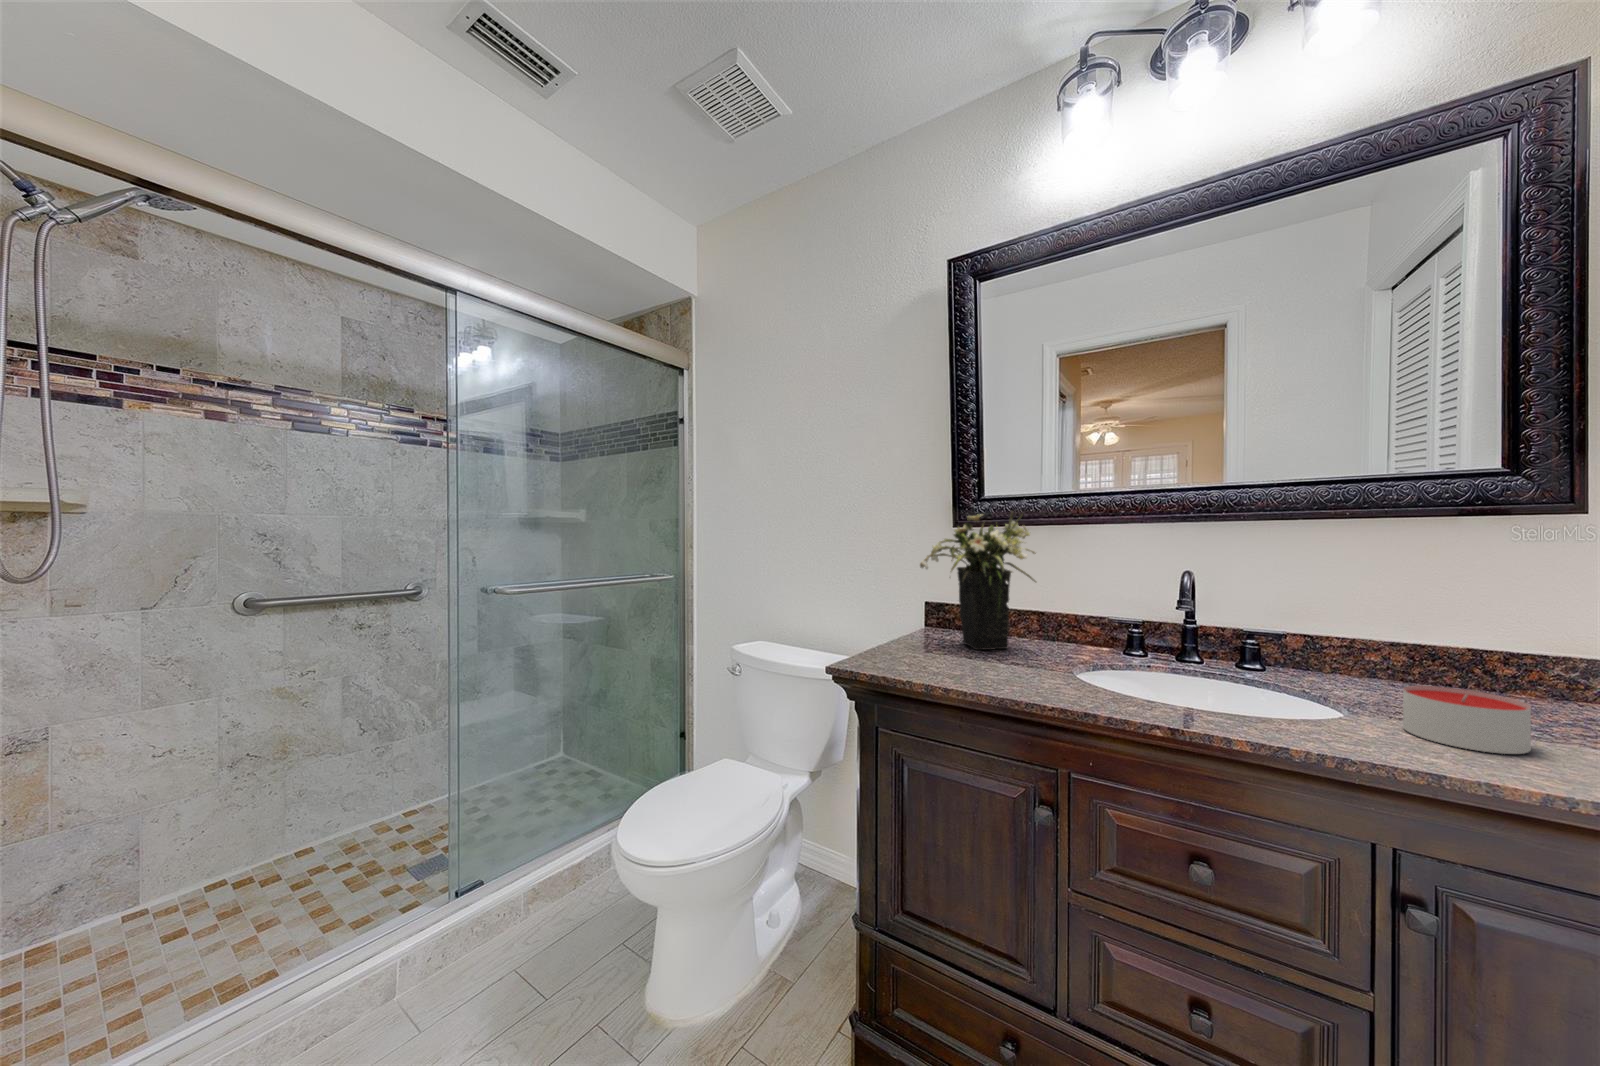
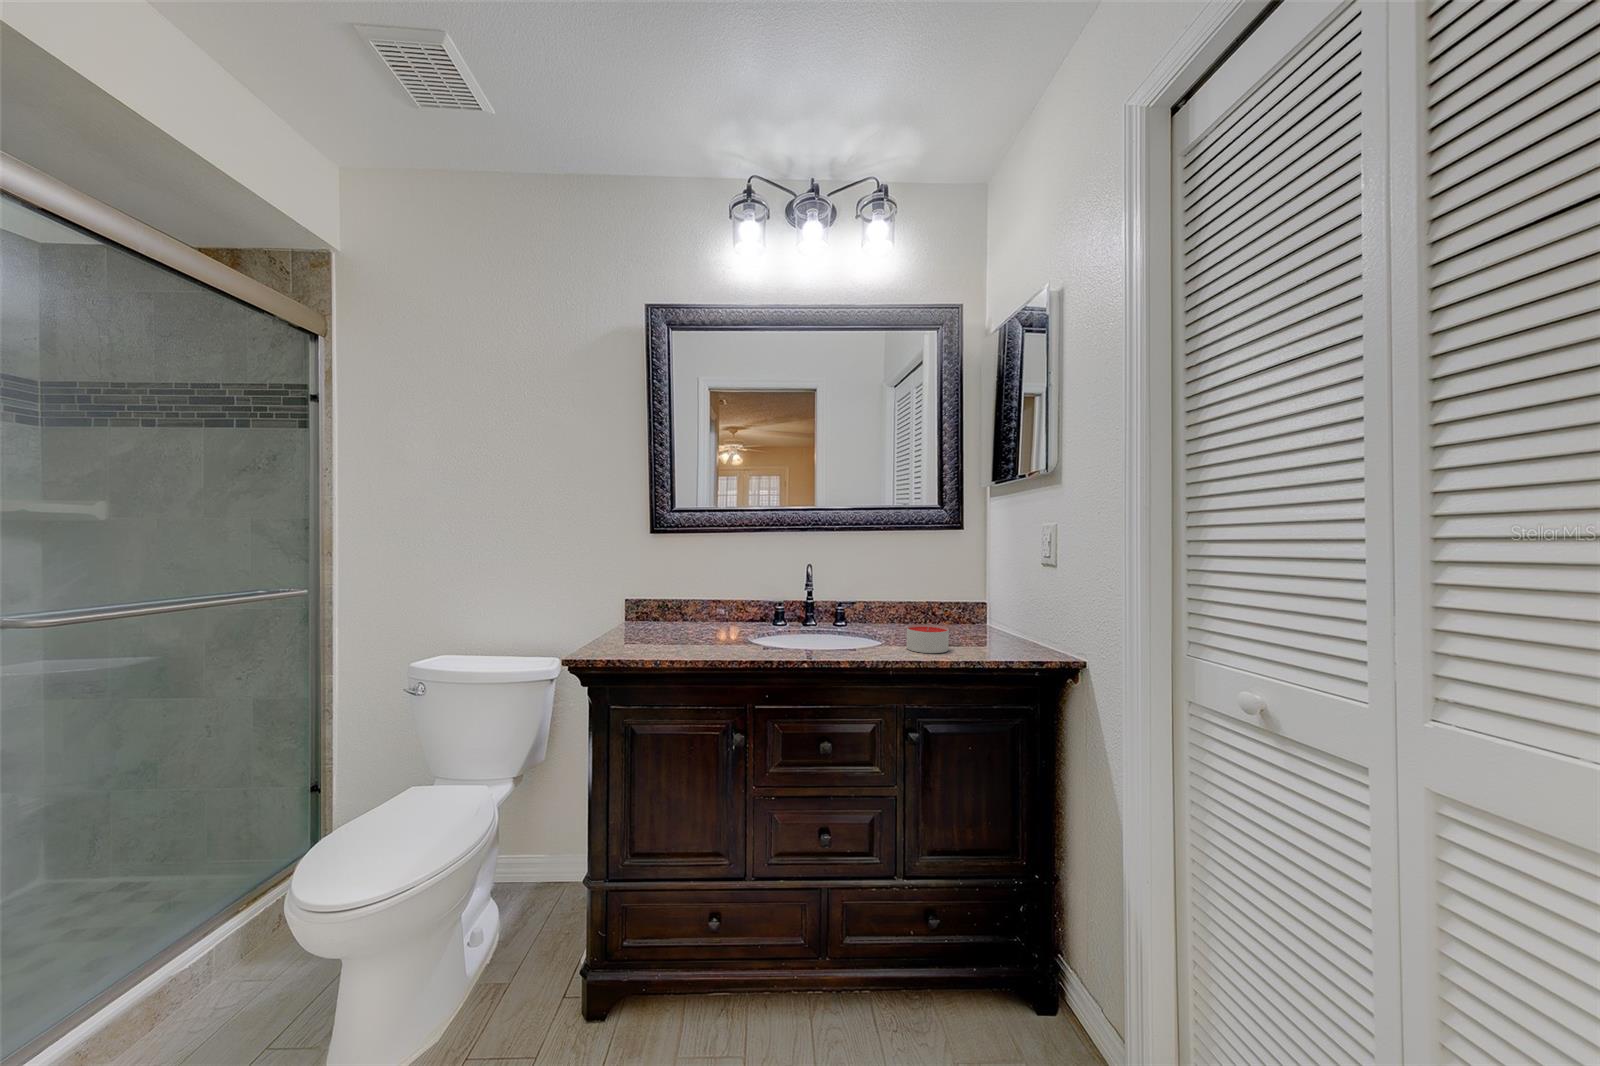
flower arrangement: present [920,512,1036,650] -> none [631,523,722,632]

